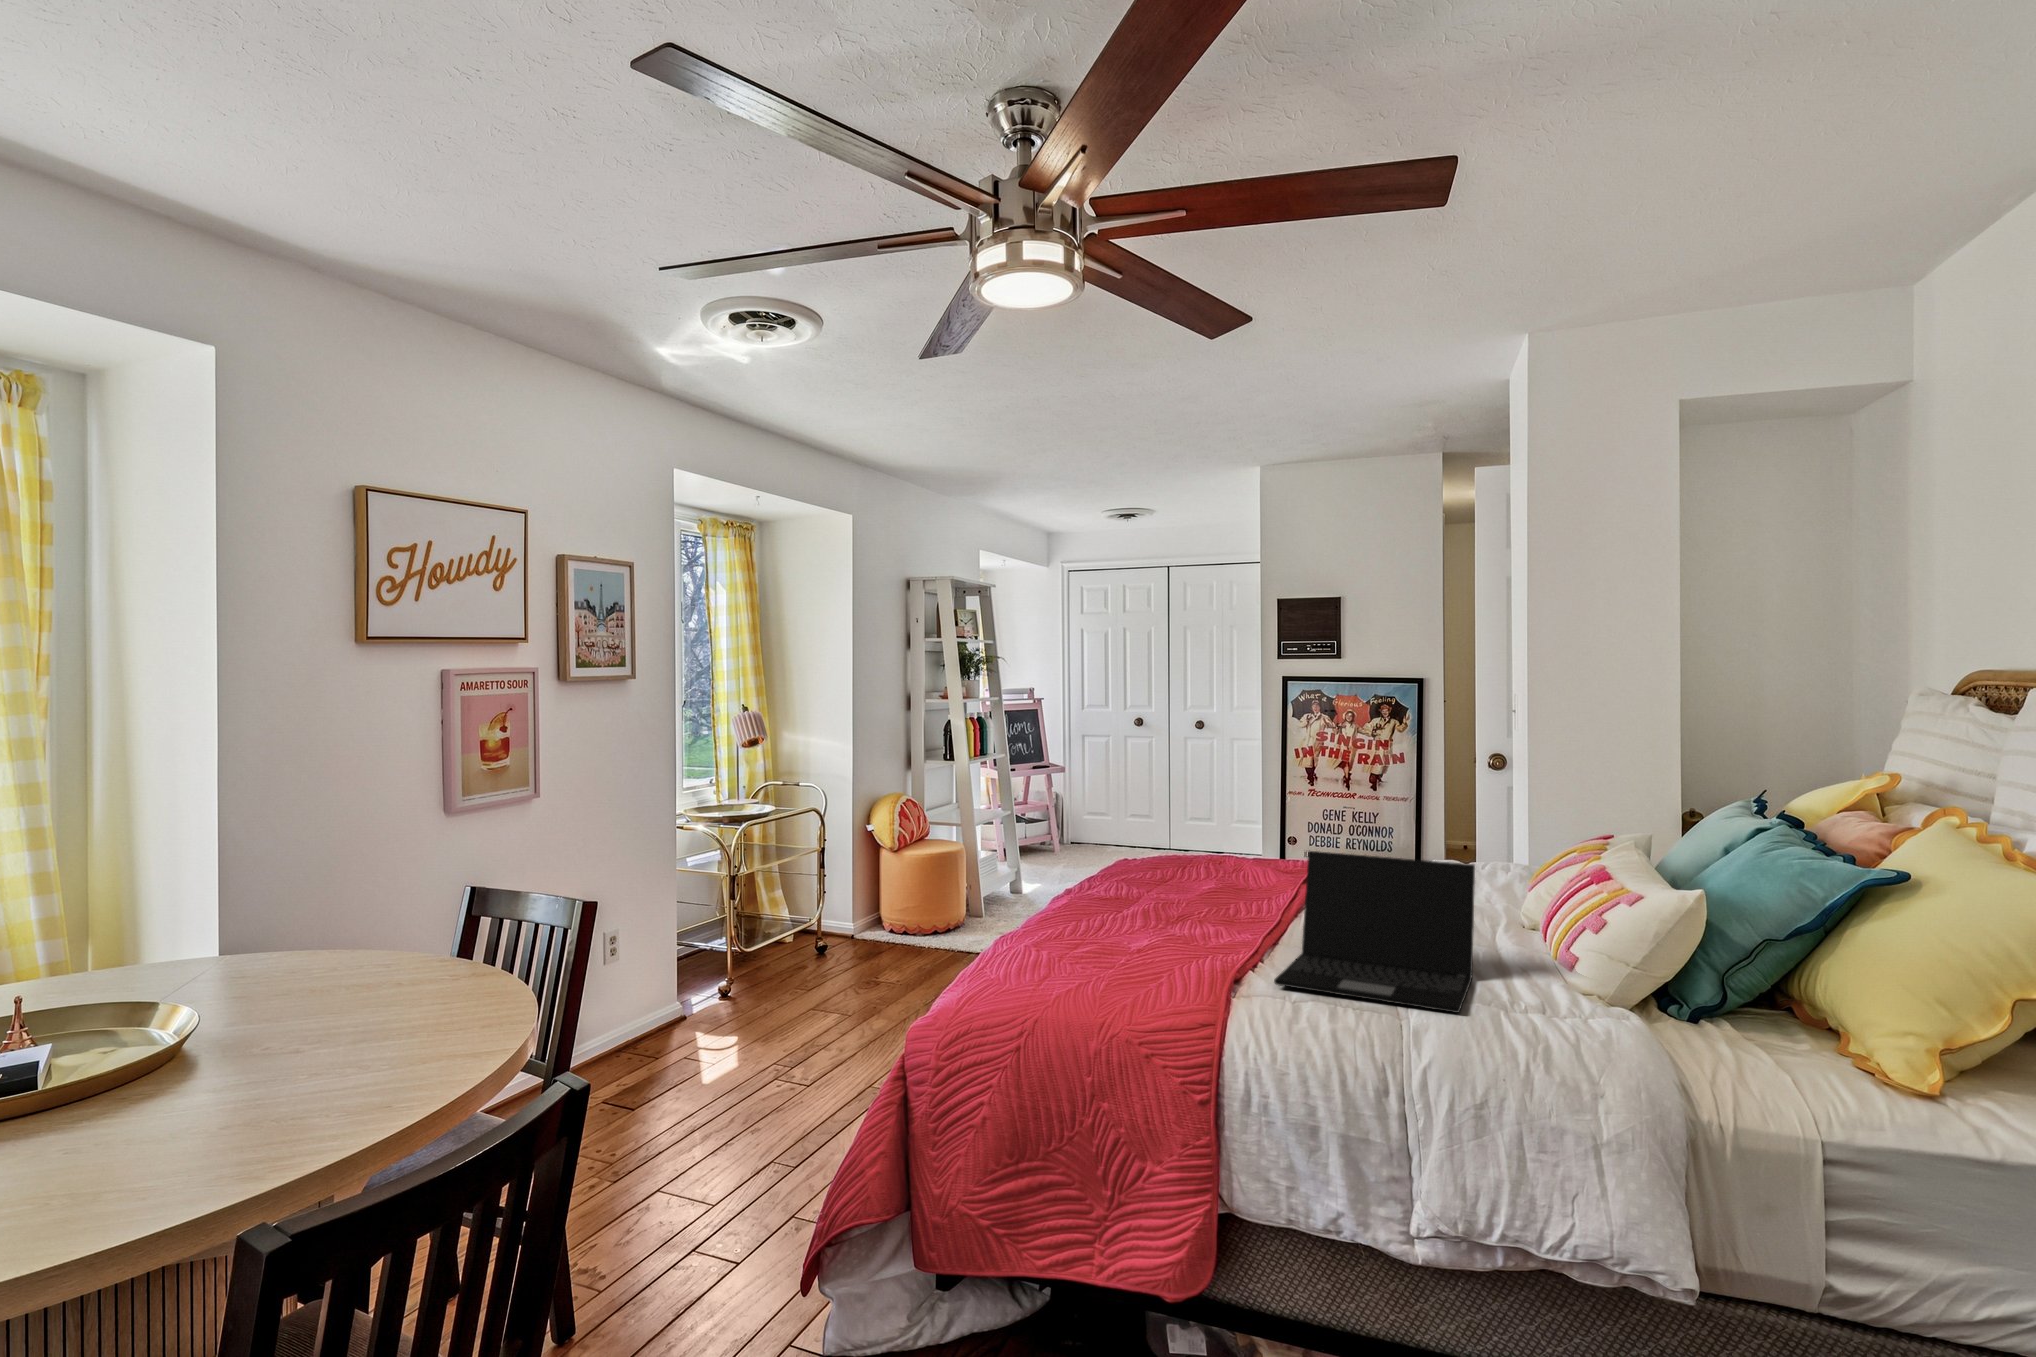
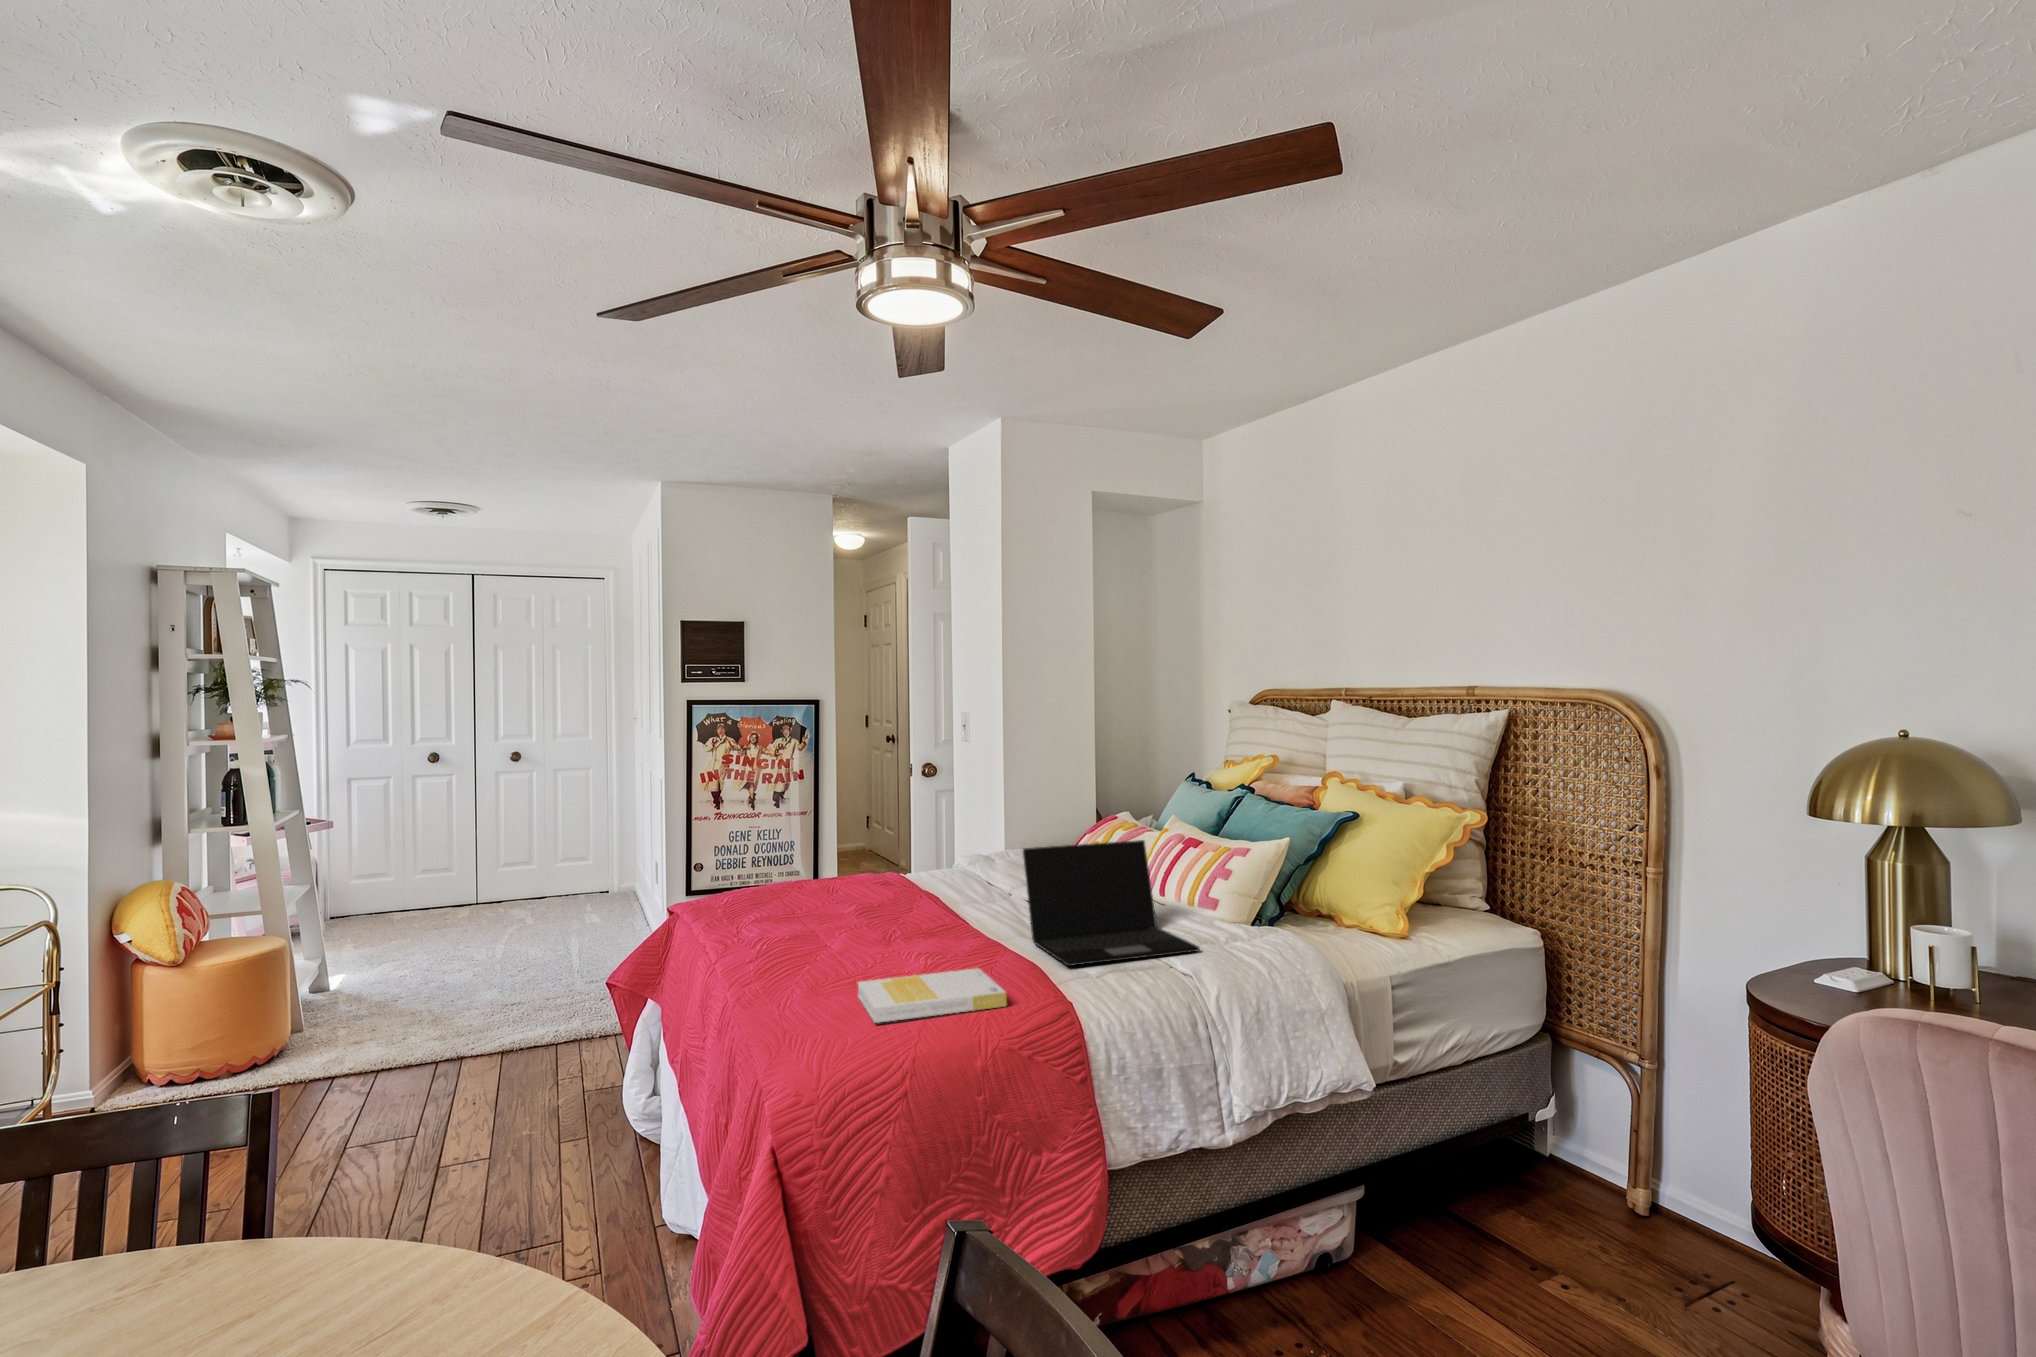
book: none [1027,945,1181,1001] -> present [858,968,1006,1023]

